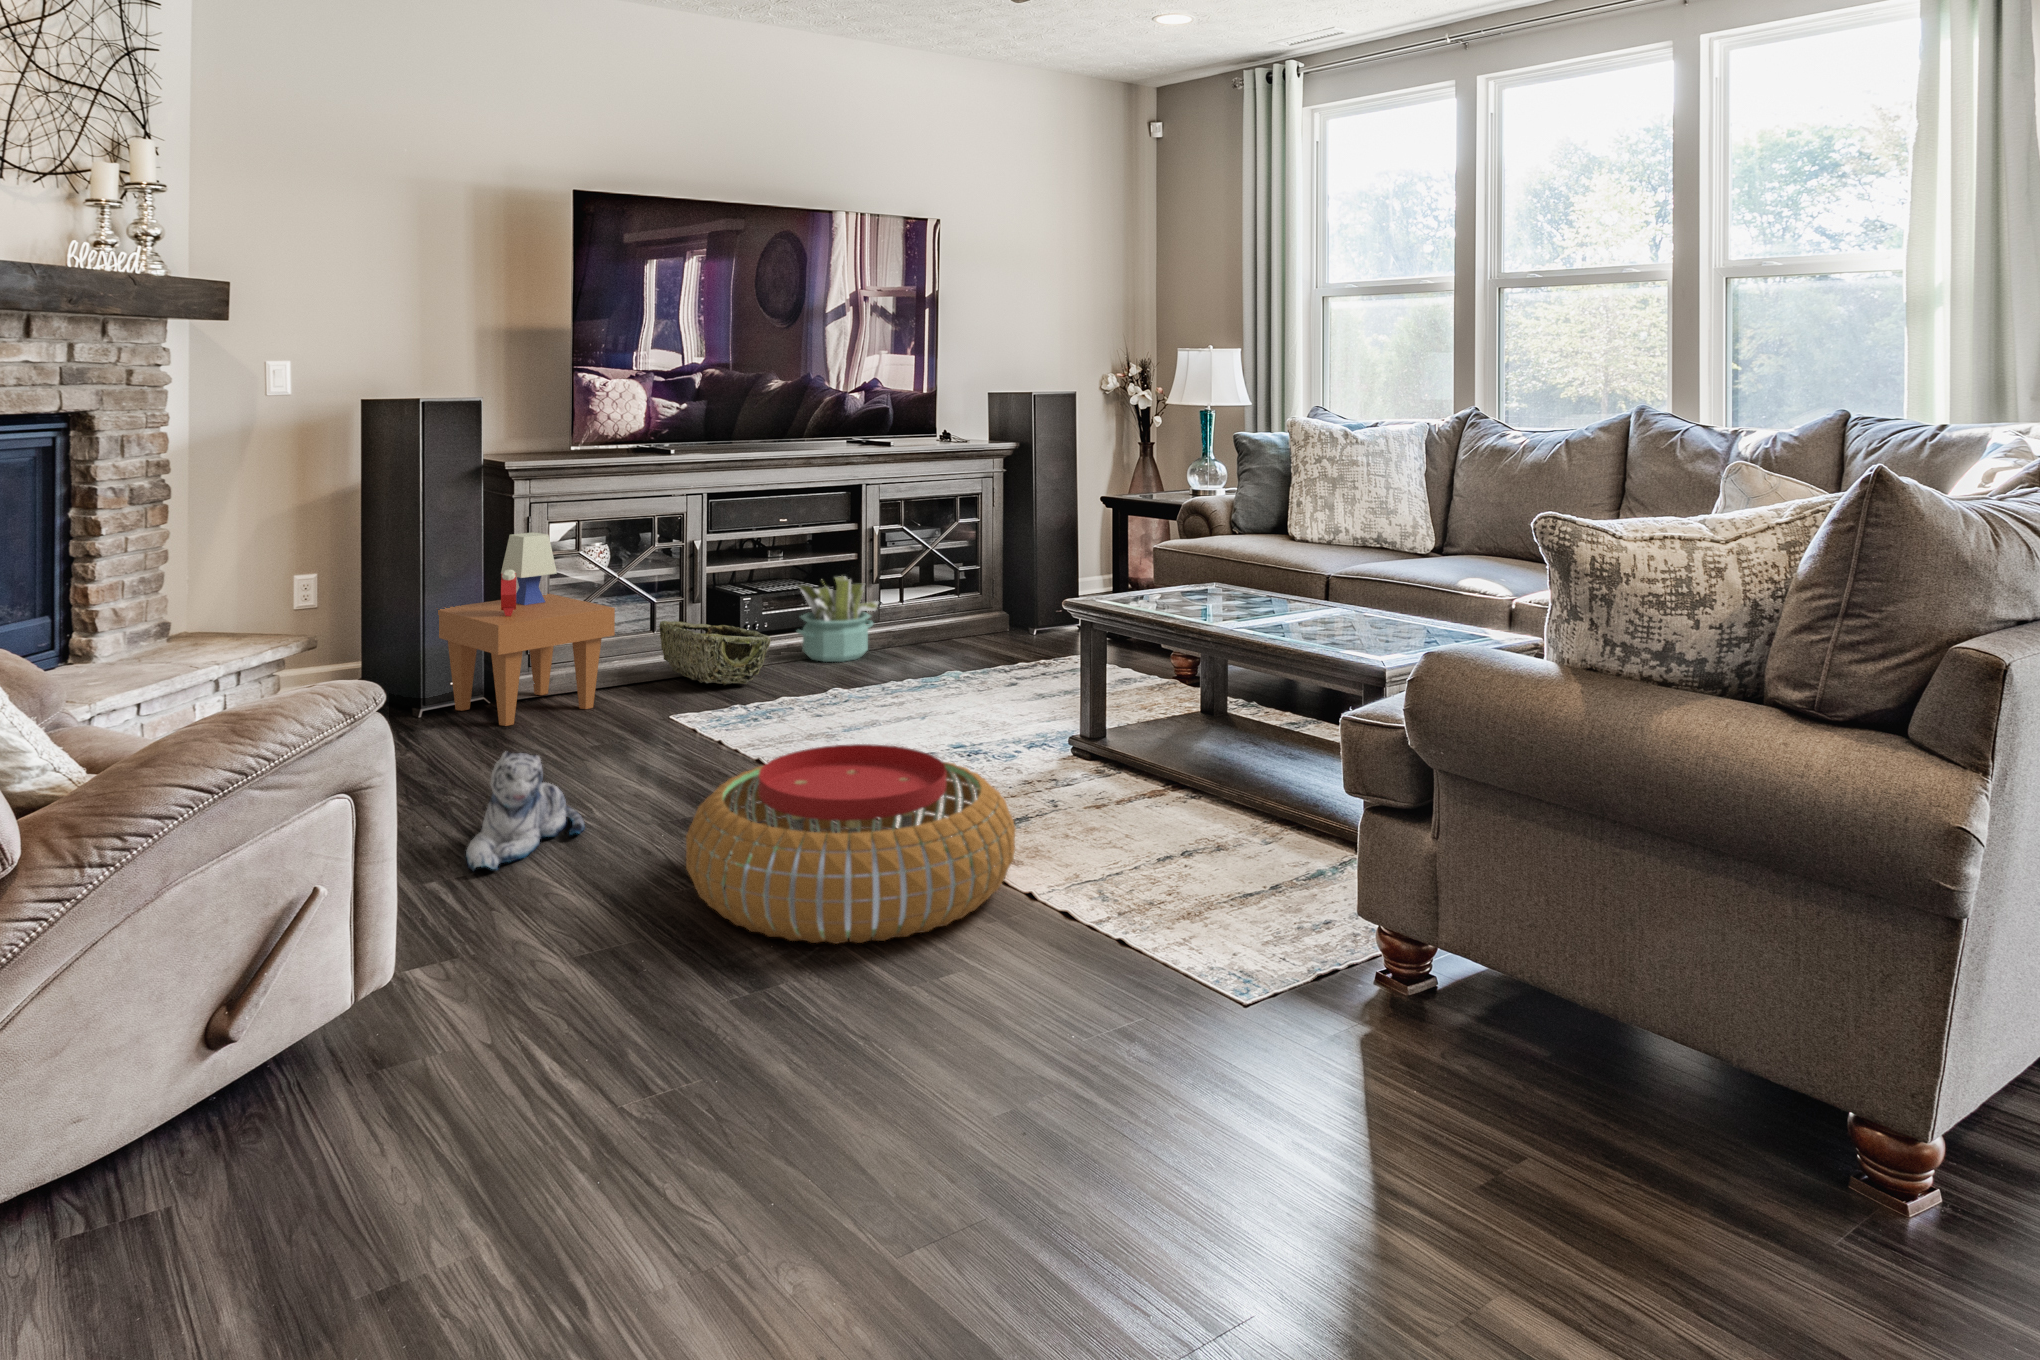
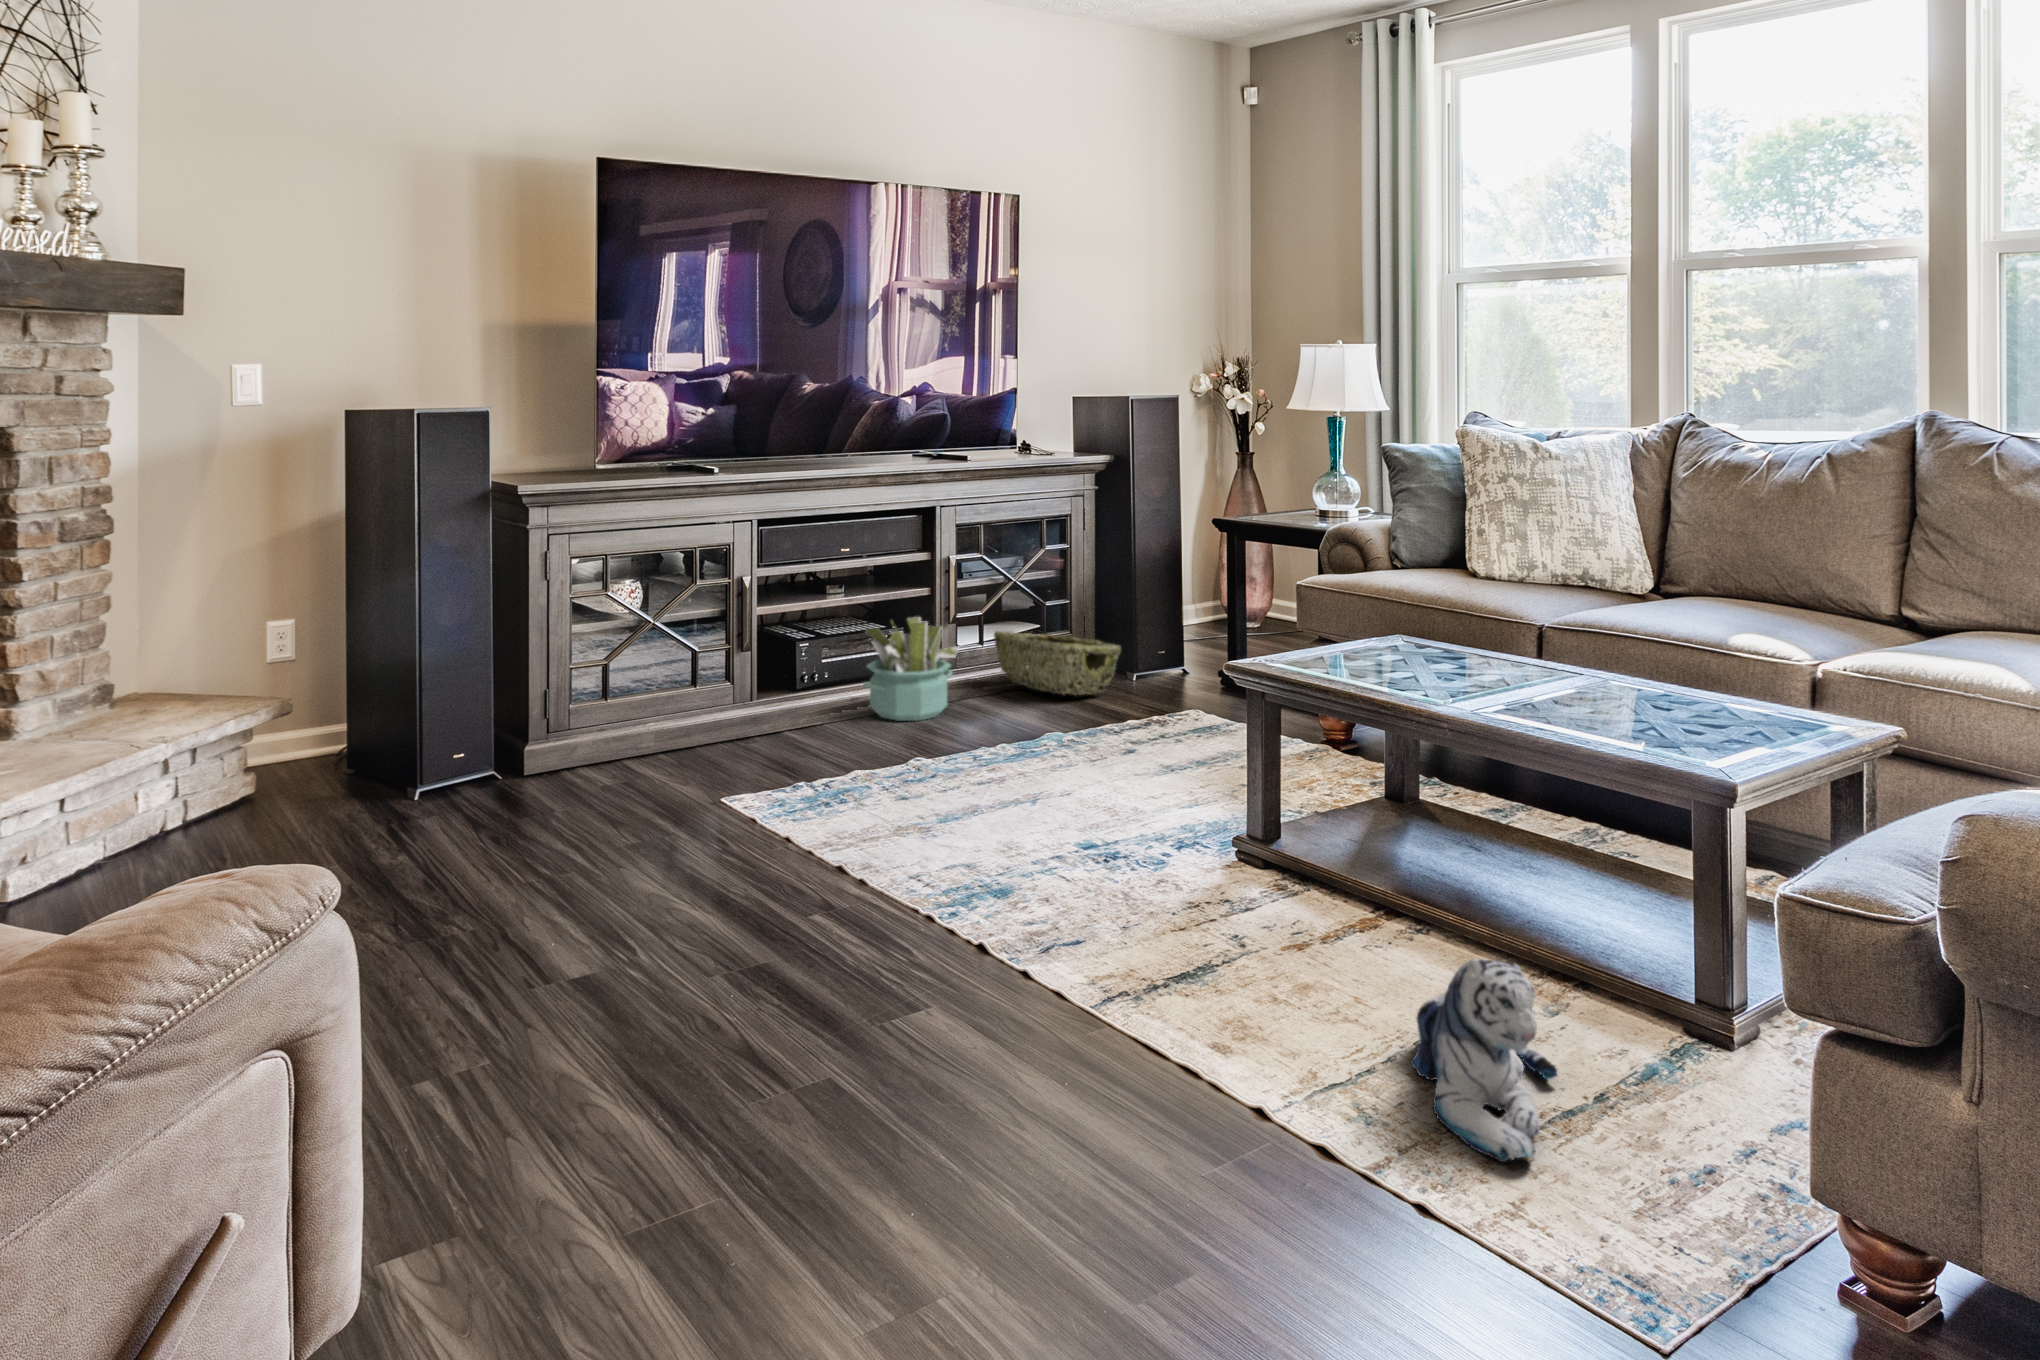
side table: present [438,532,615,726] -> none [434,571,652,815]
woven basket: present [659,621,771,686] -> present [994,631,1121,696]
pouf: present [686,744,1016,944] -> none [771,884,1229,1207]
plush toy: present [466,752,585,871] -> present [1410,959,1558,1162]

